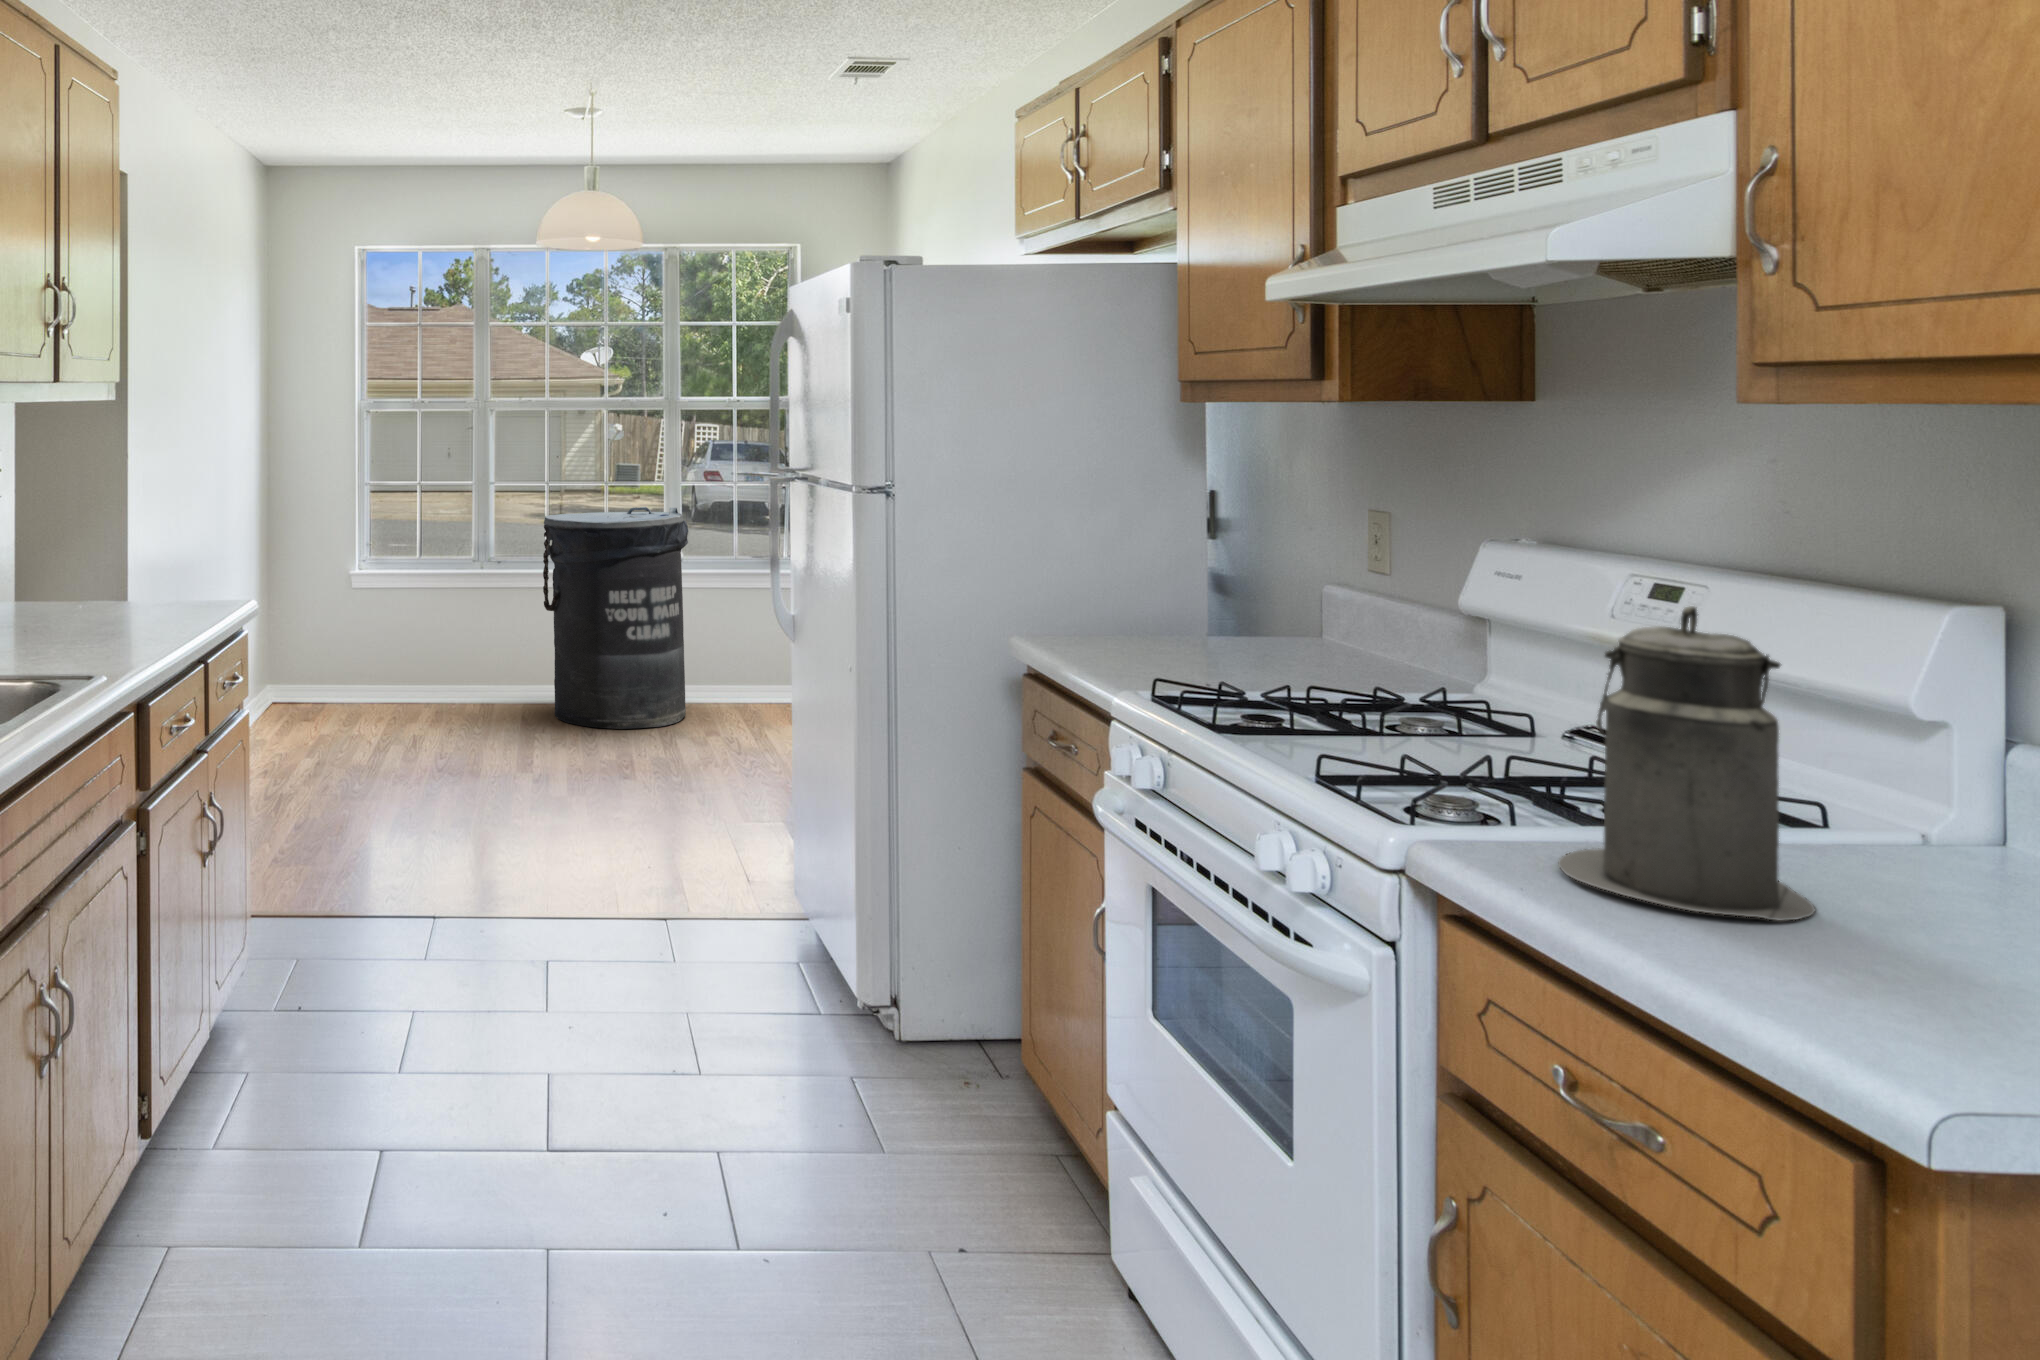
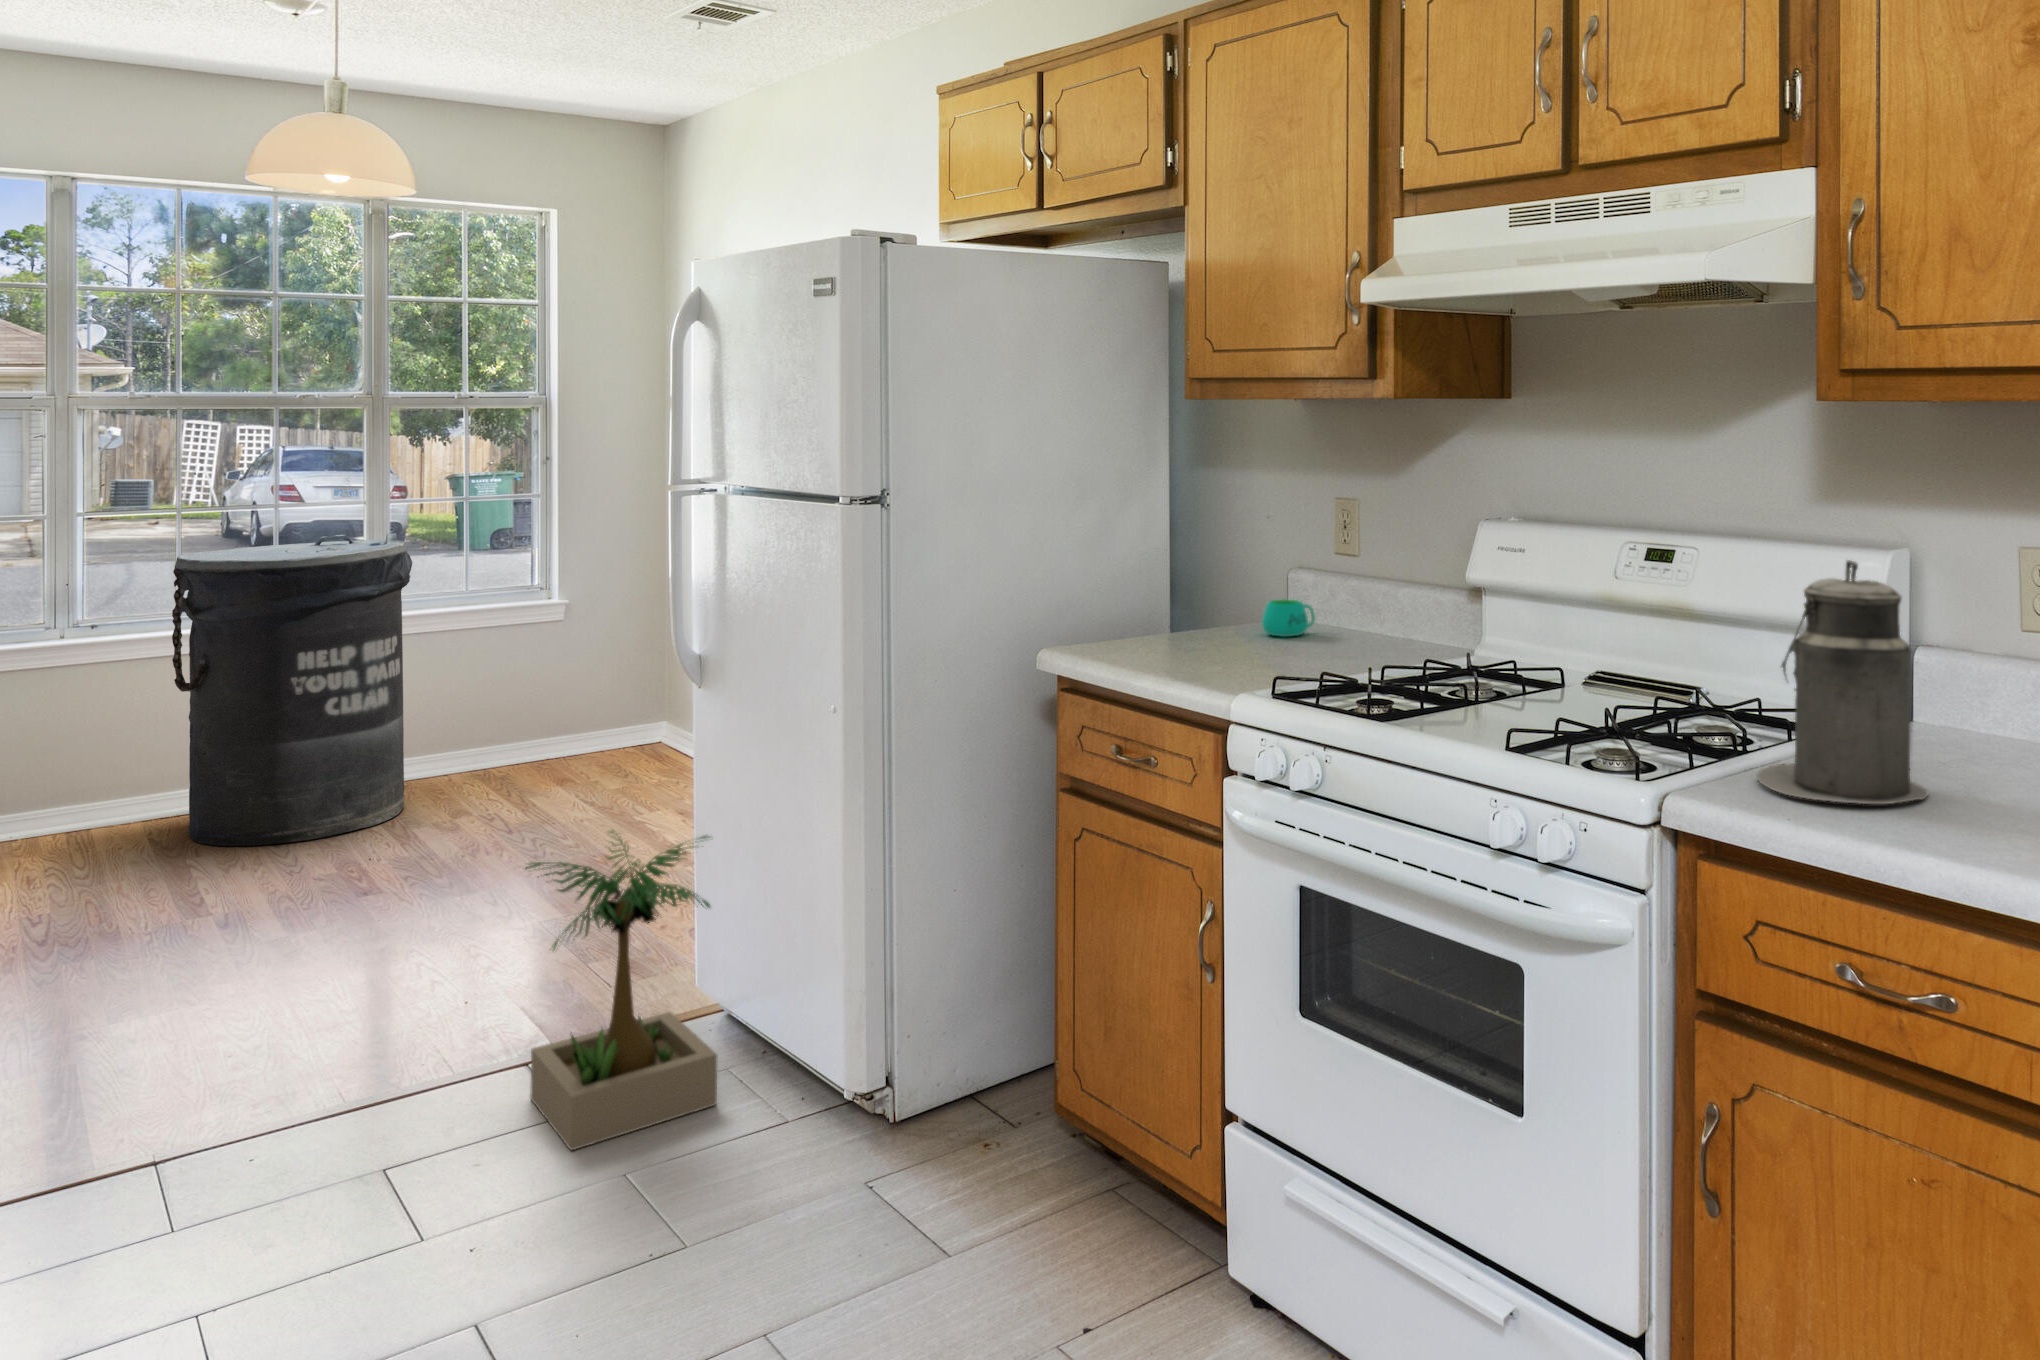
mug: none [1259,615,1328,654] -> present [1262,599,1315,637]
potted plant: none [633,739,798,978] -> present [526,830,717,1150]

